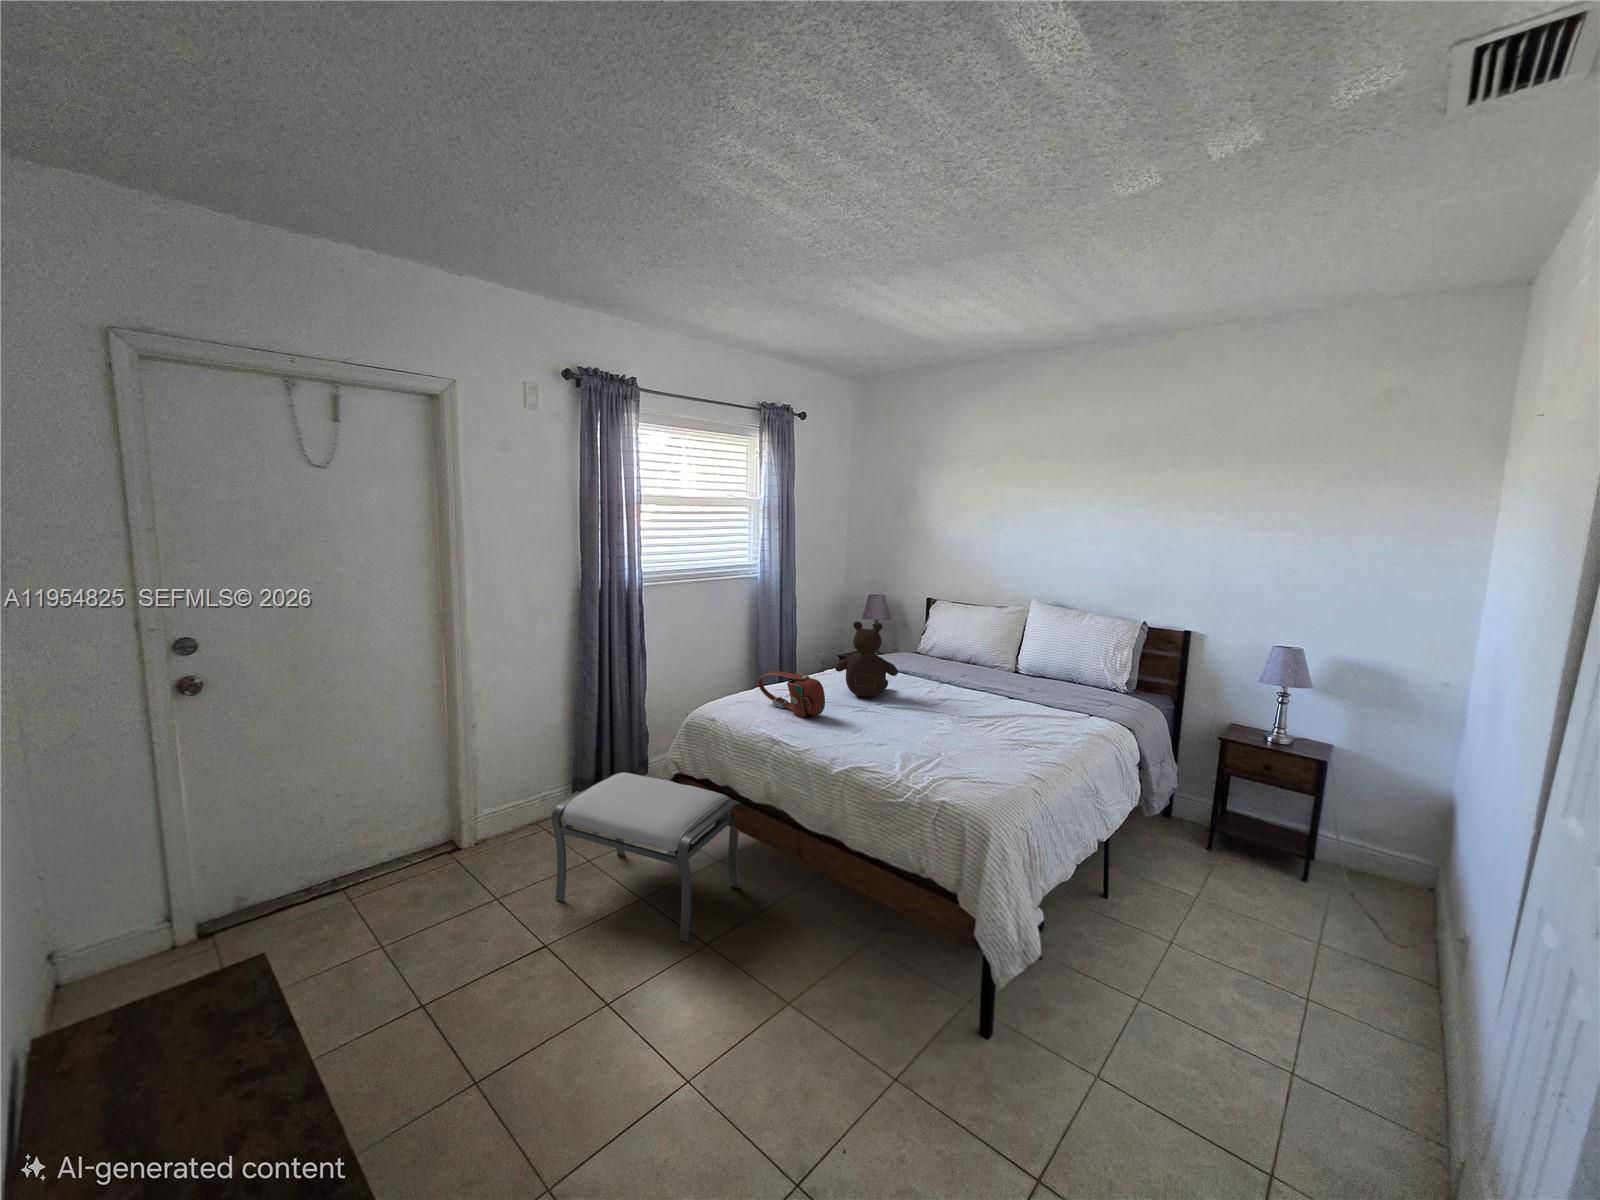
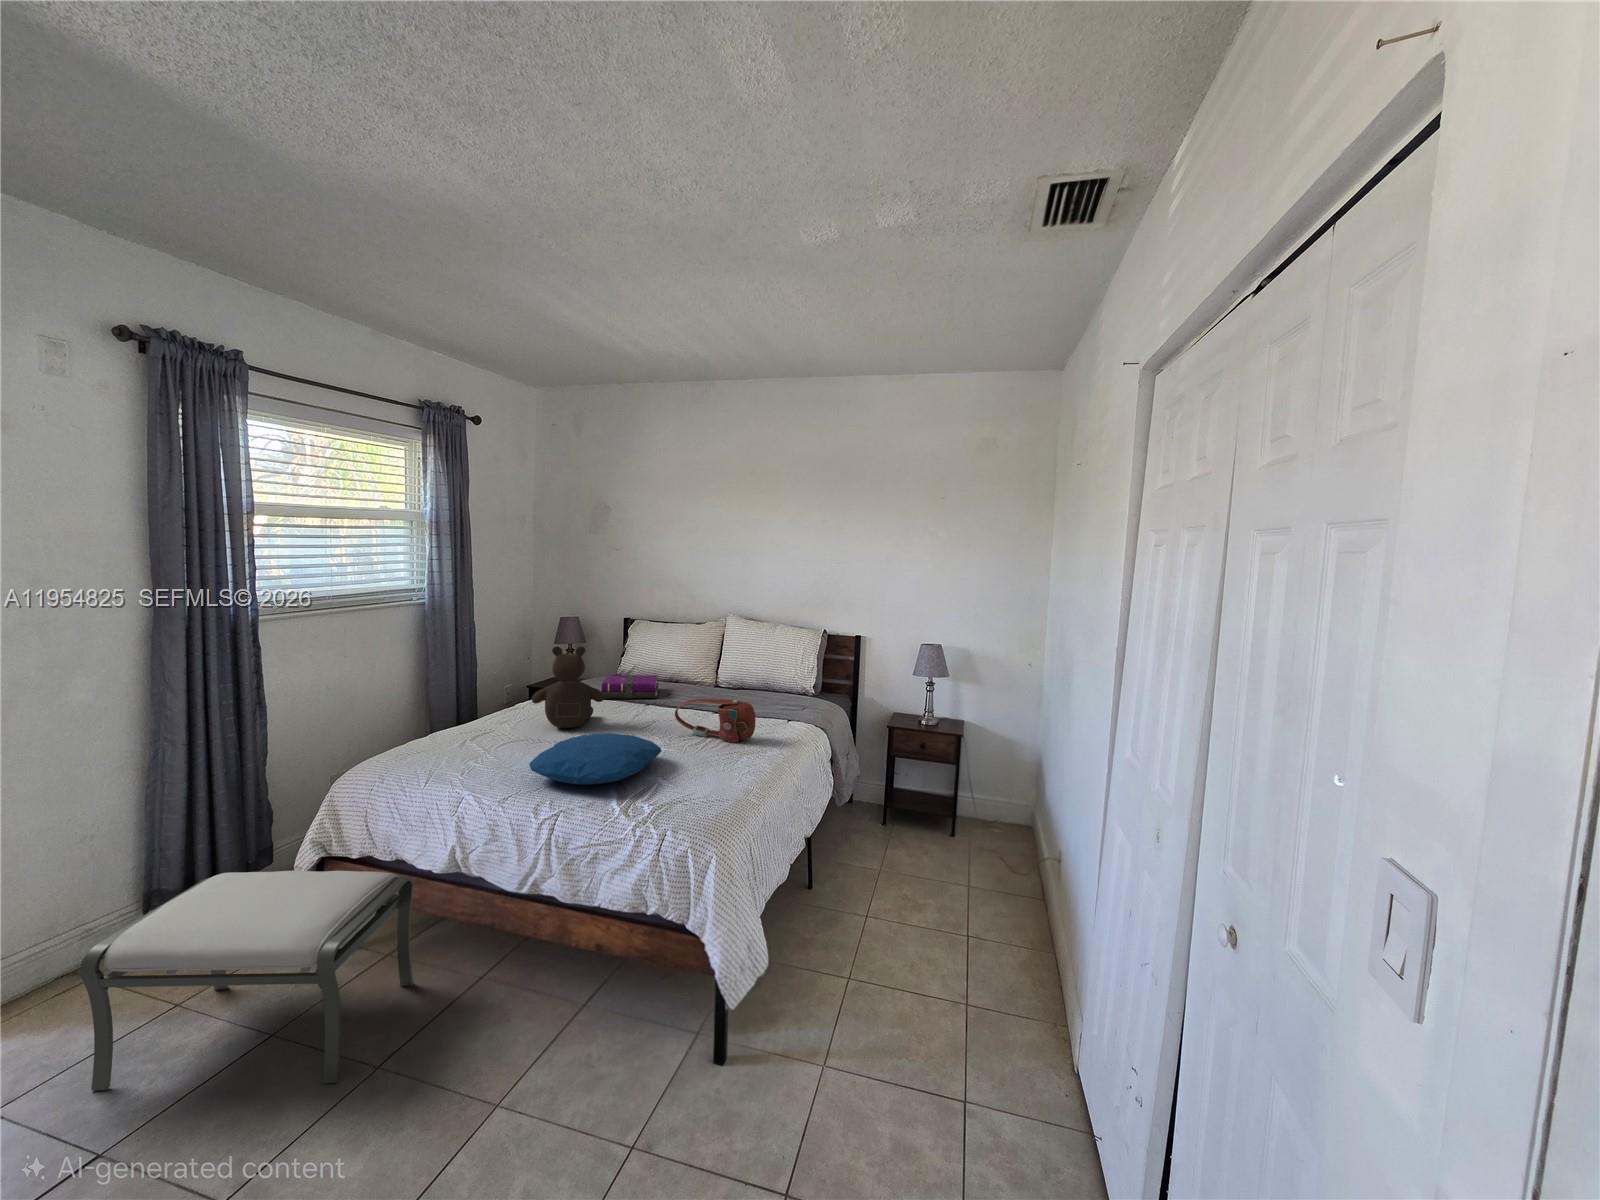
notebook: none [896,651,953,678] -> present [601,675,659,699]
handbag: present [758,671,825,717] -> present [675,699,756,742]
pillow: none [829,704,946,750] -> present [529,733,661,784]

